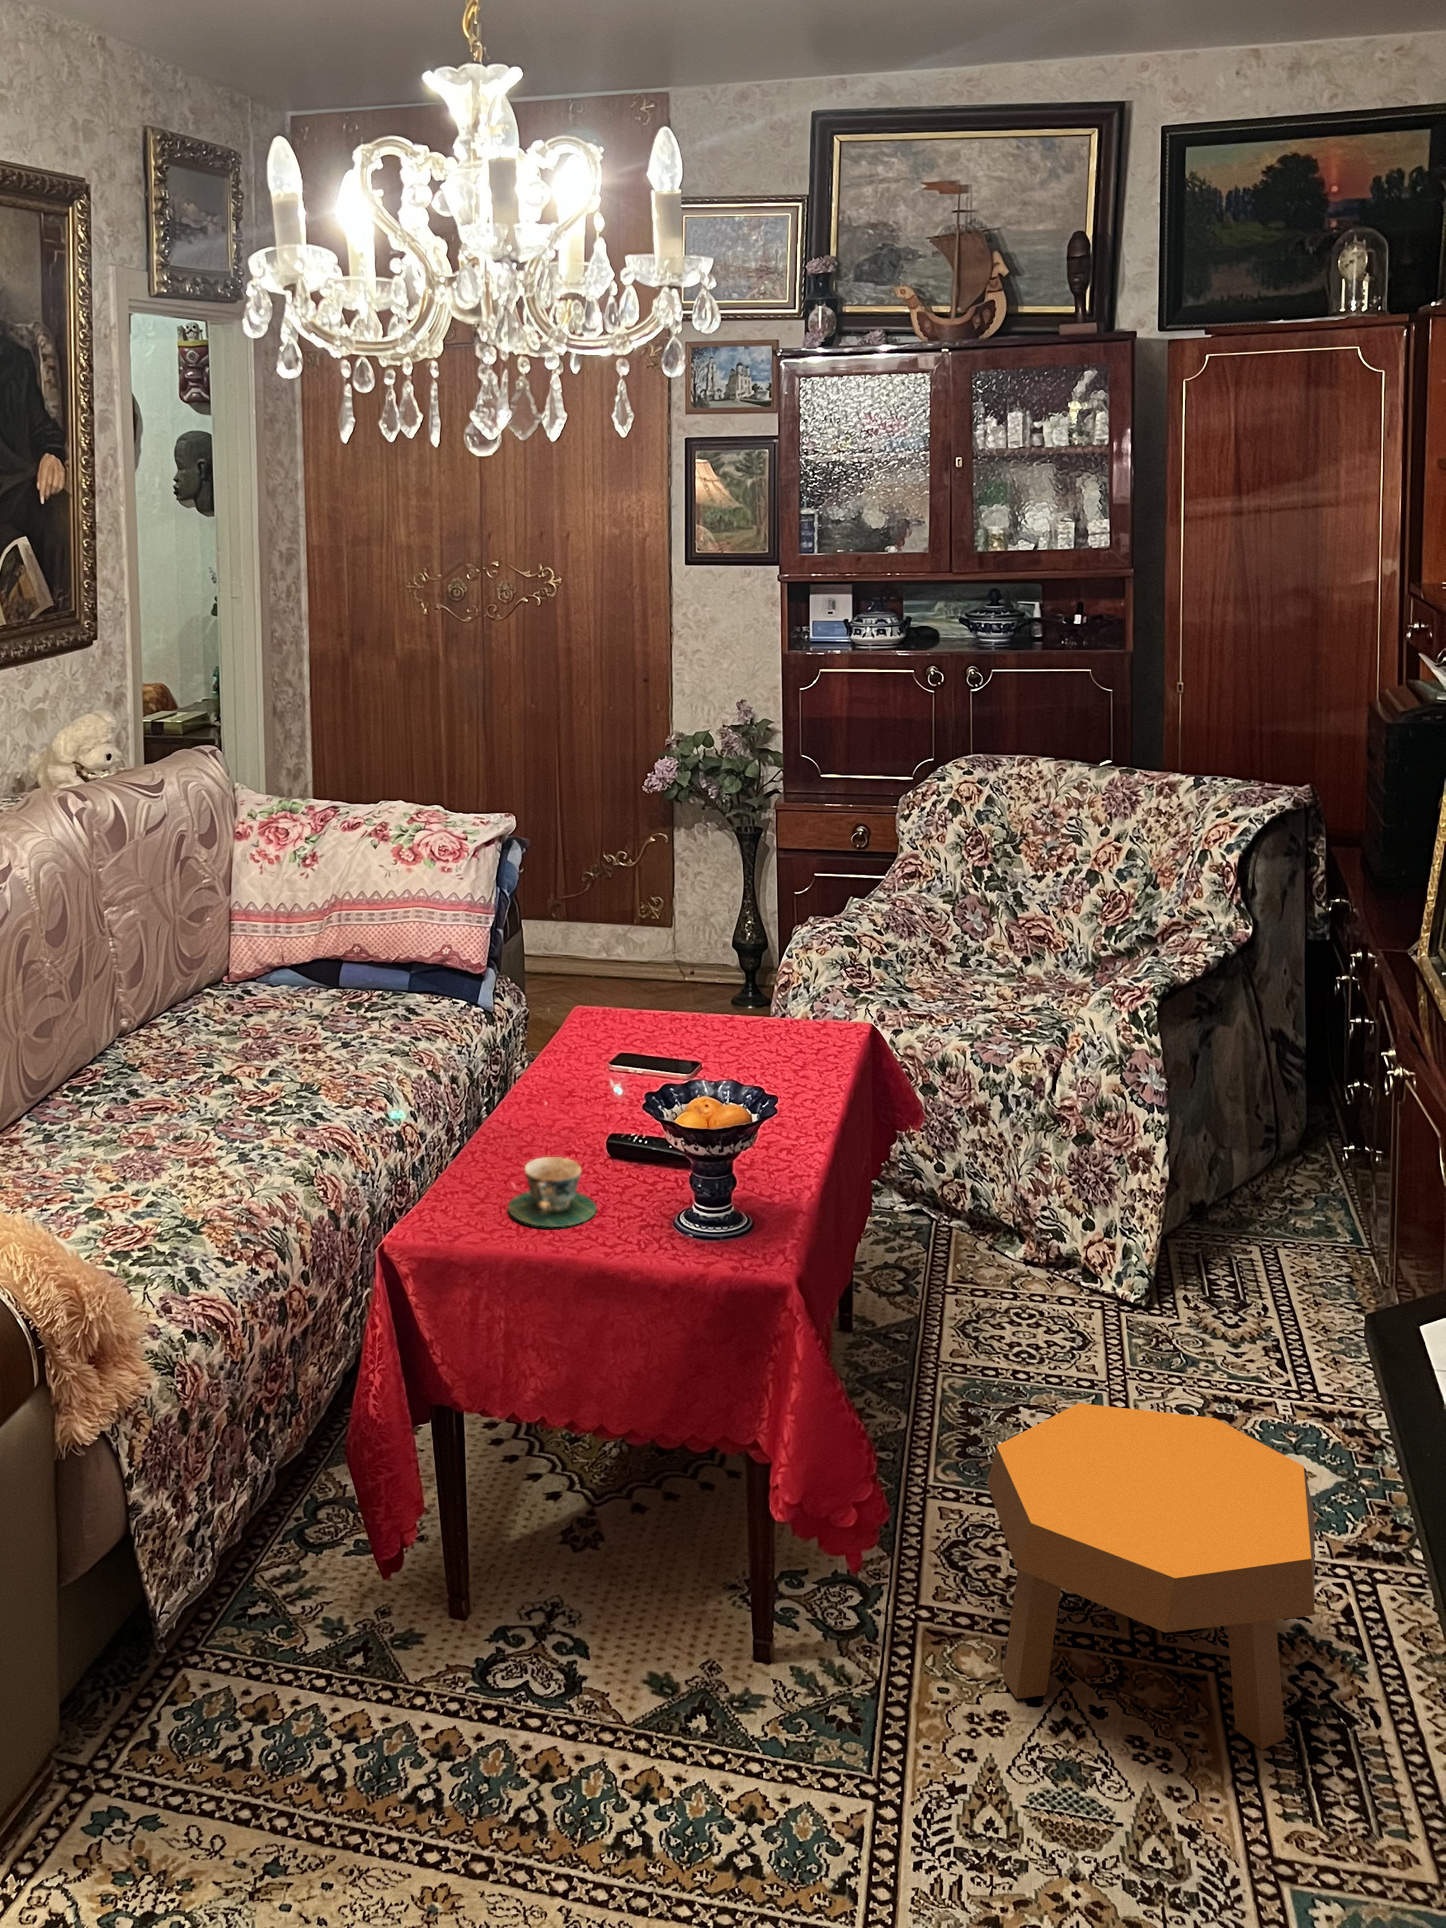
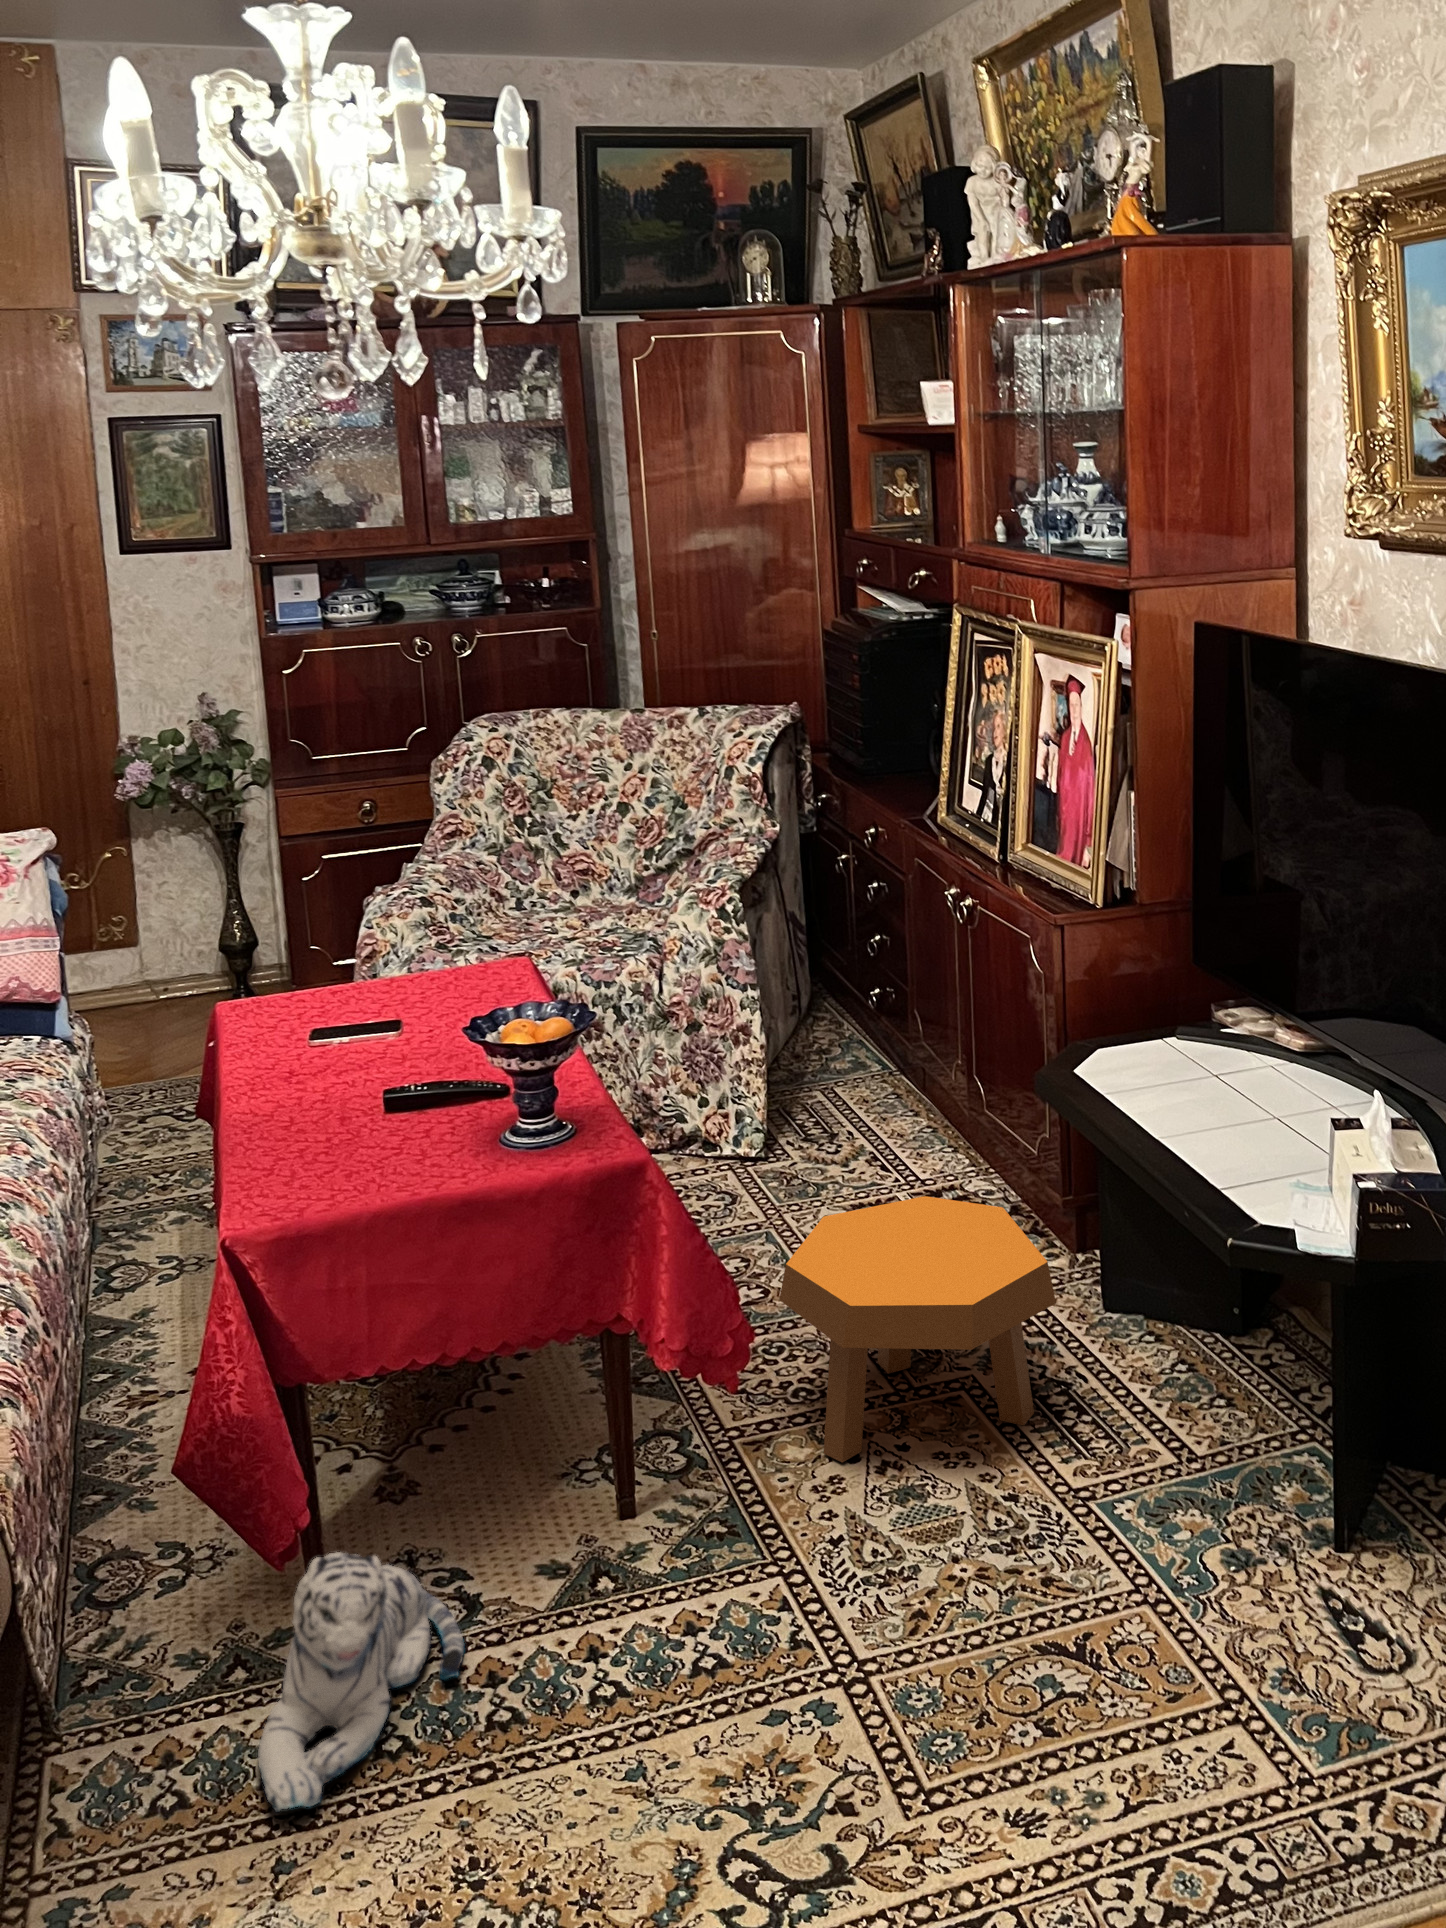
teacup: present [508,1157,597,1227] -> none [321,1108,416,1178]
plush toy: none [299,1581,551,1819] -> present [258,1552,464,1811]

